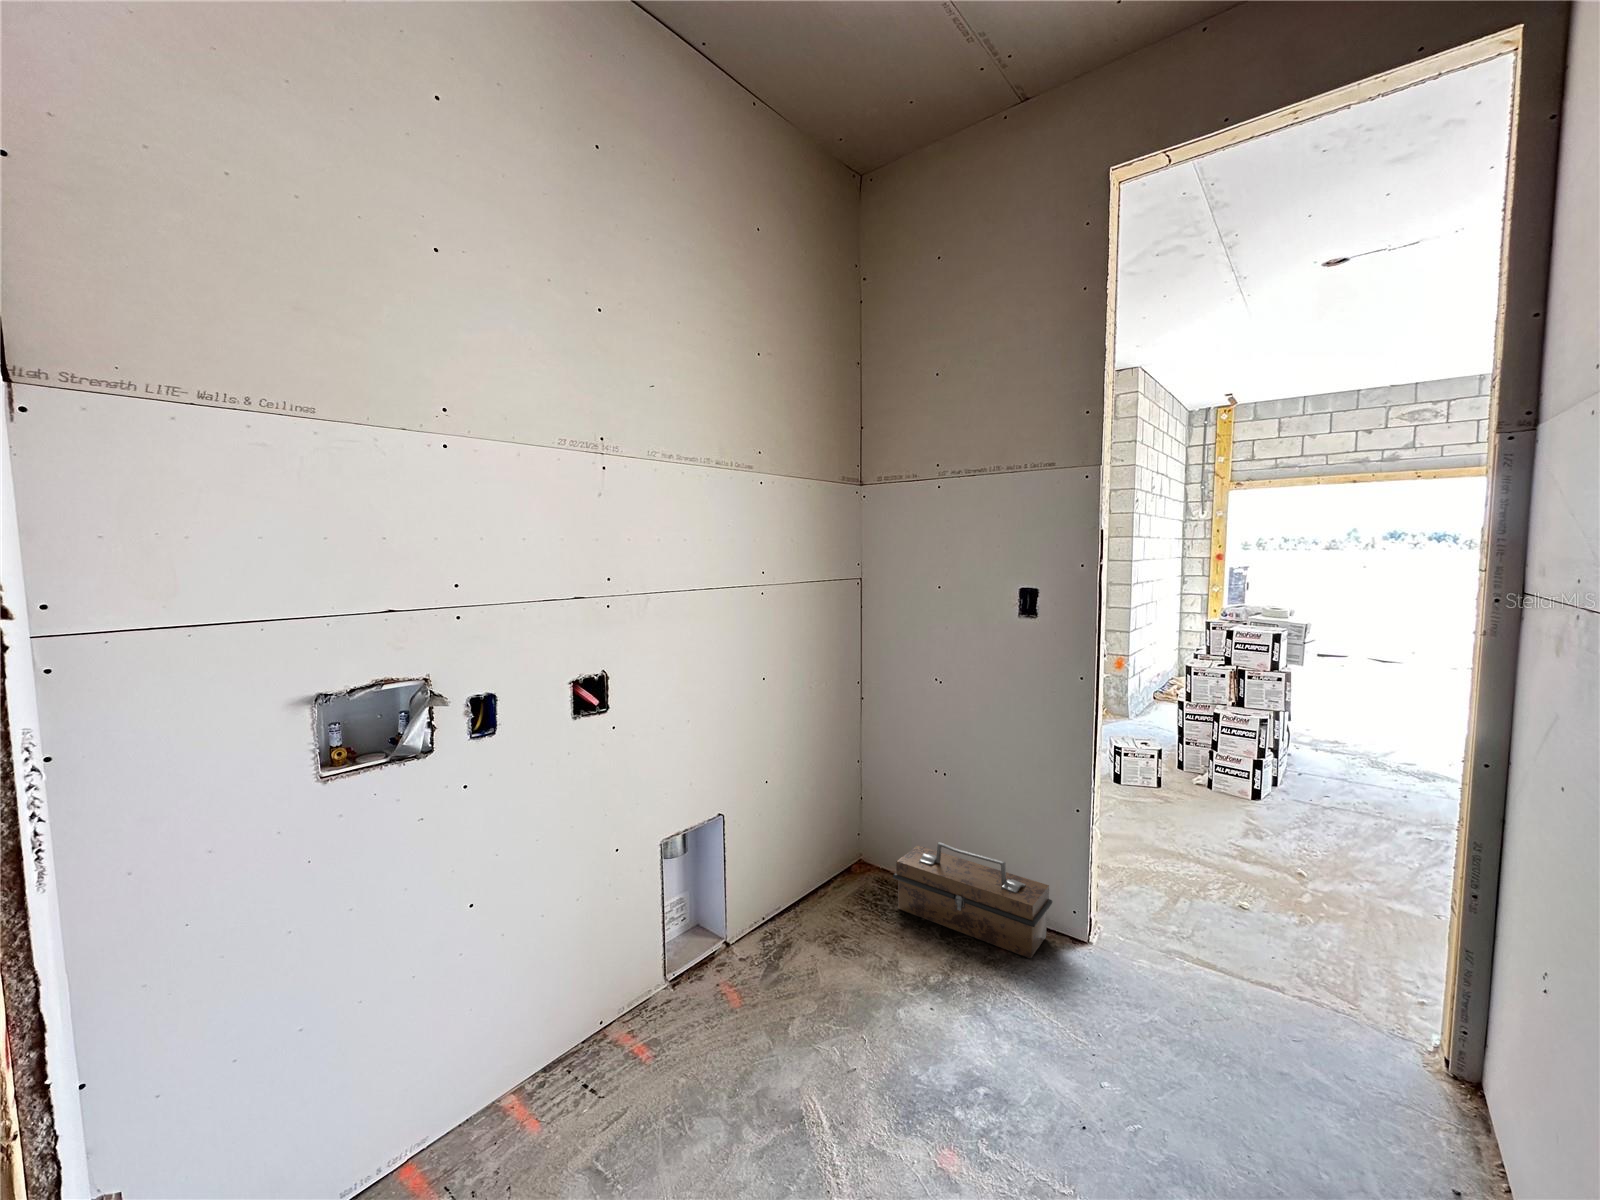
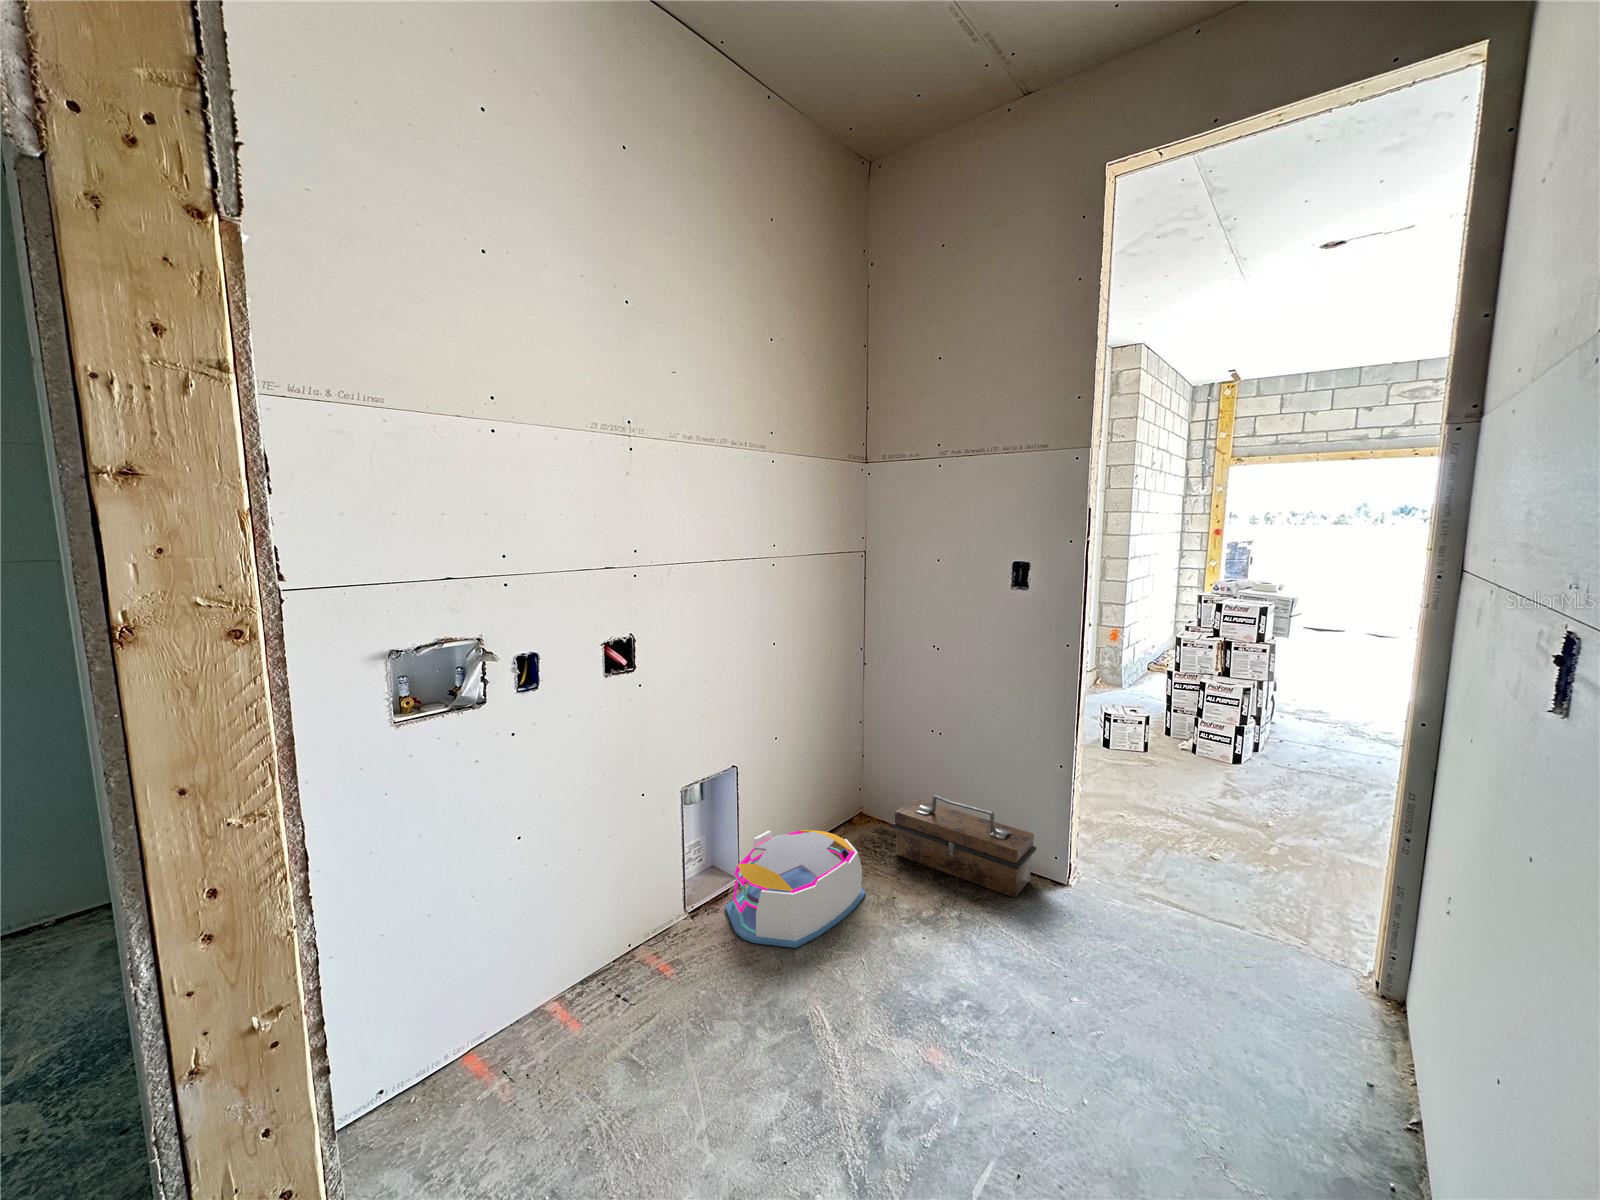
storage bin: none [710,884,866,1023] -> present [726,830,865,948]

